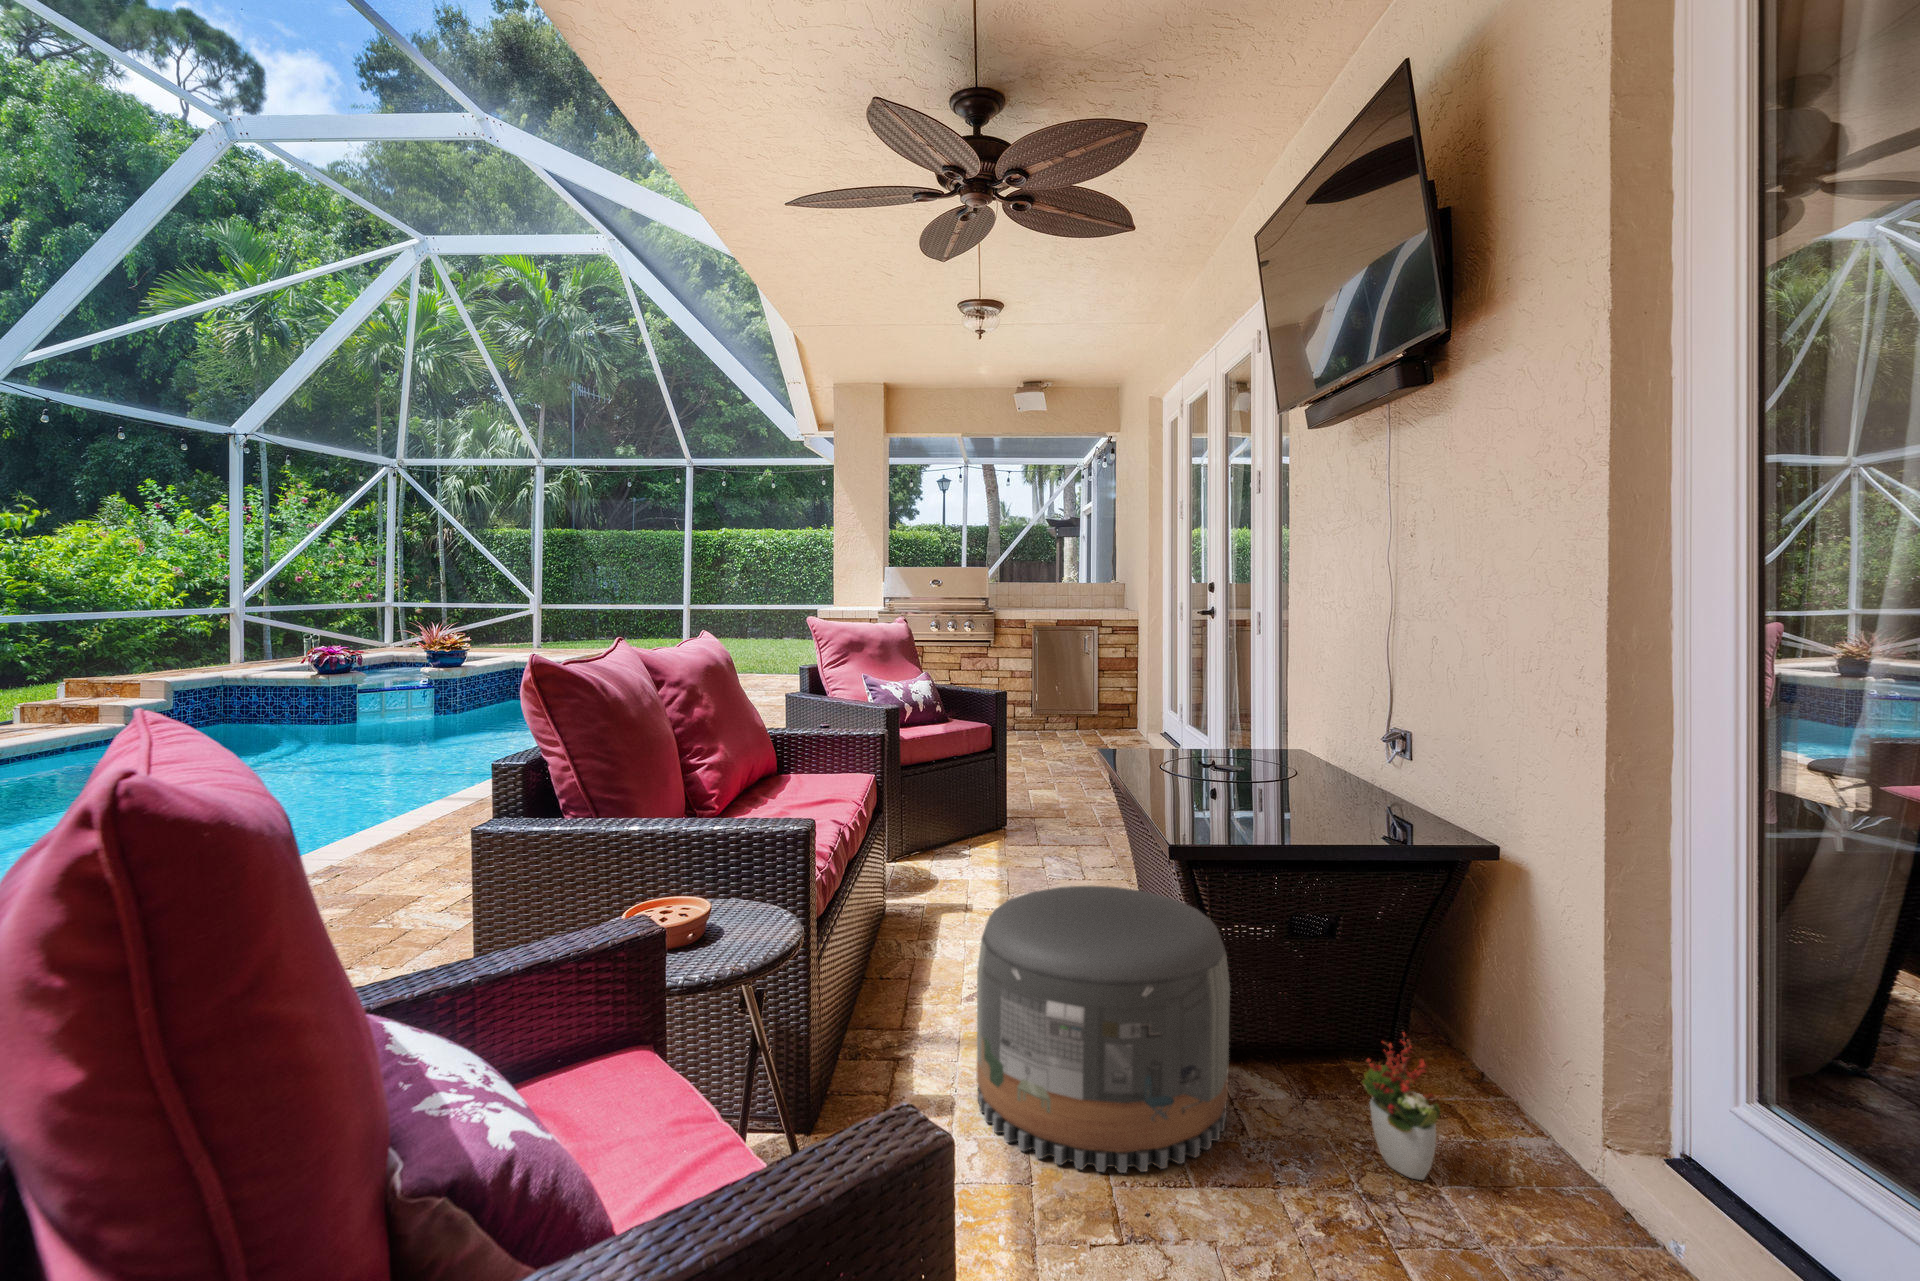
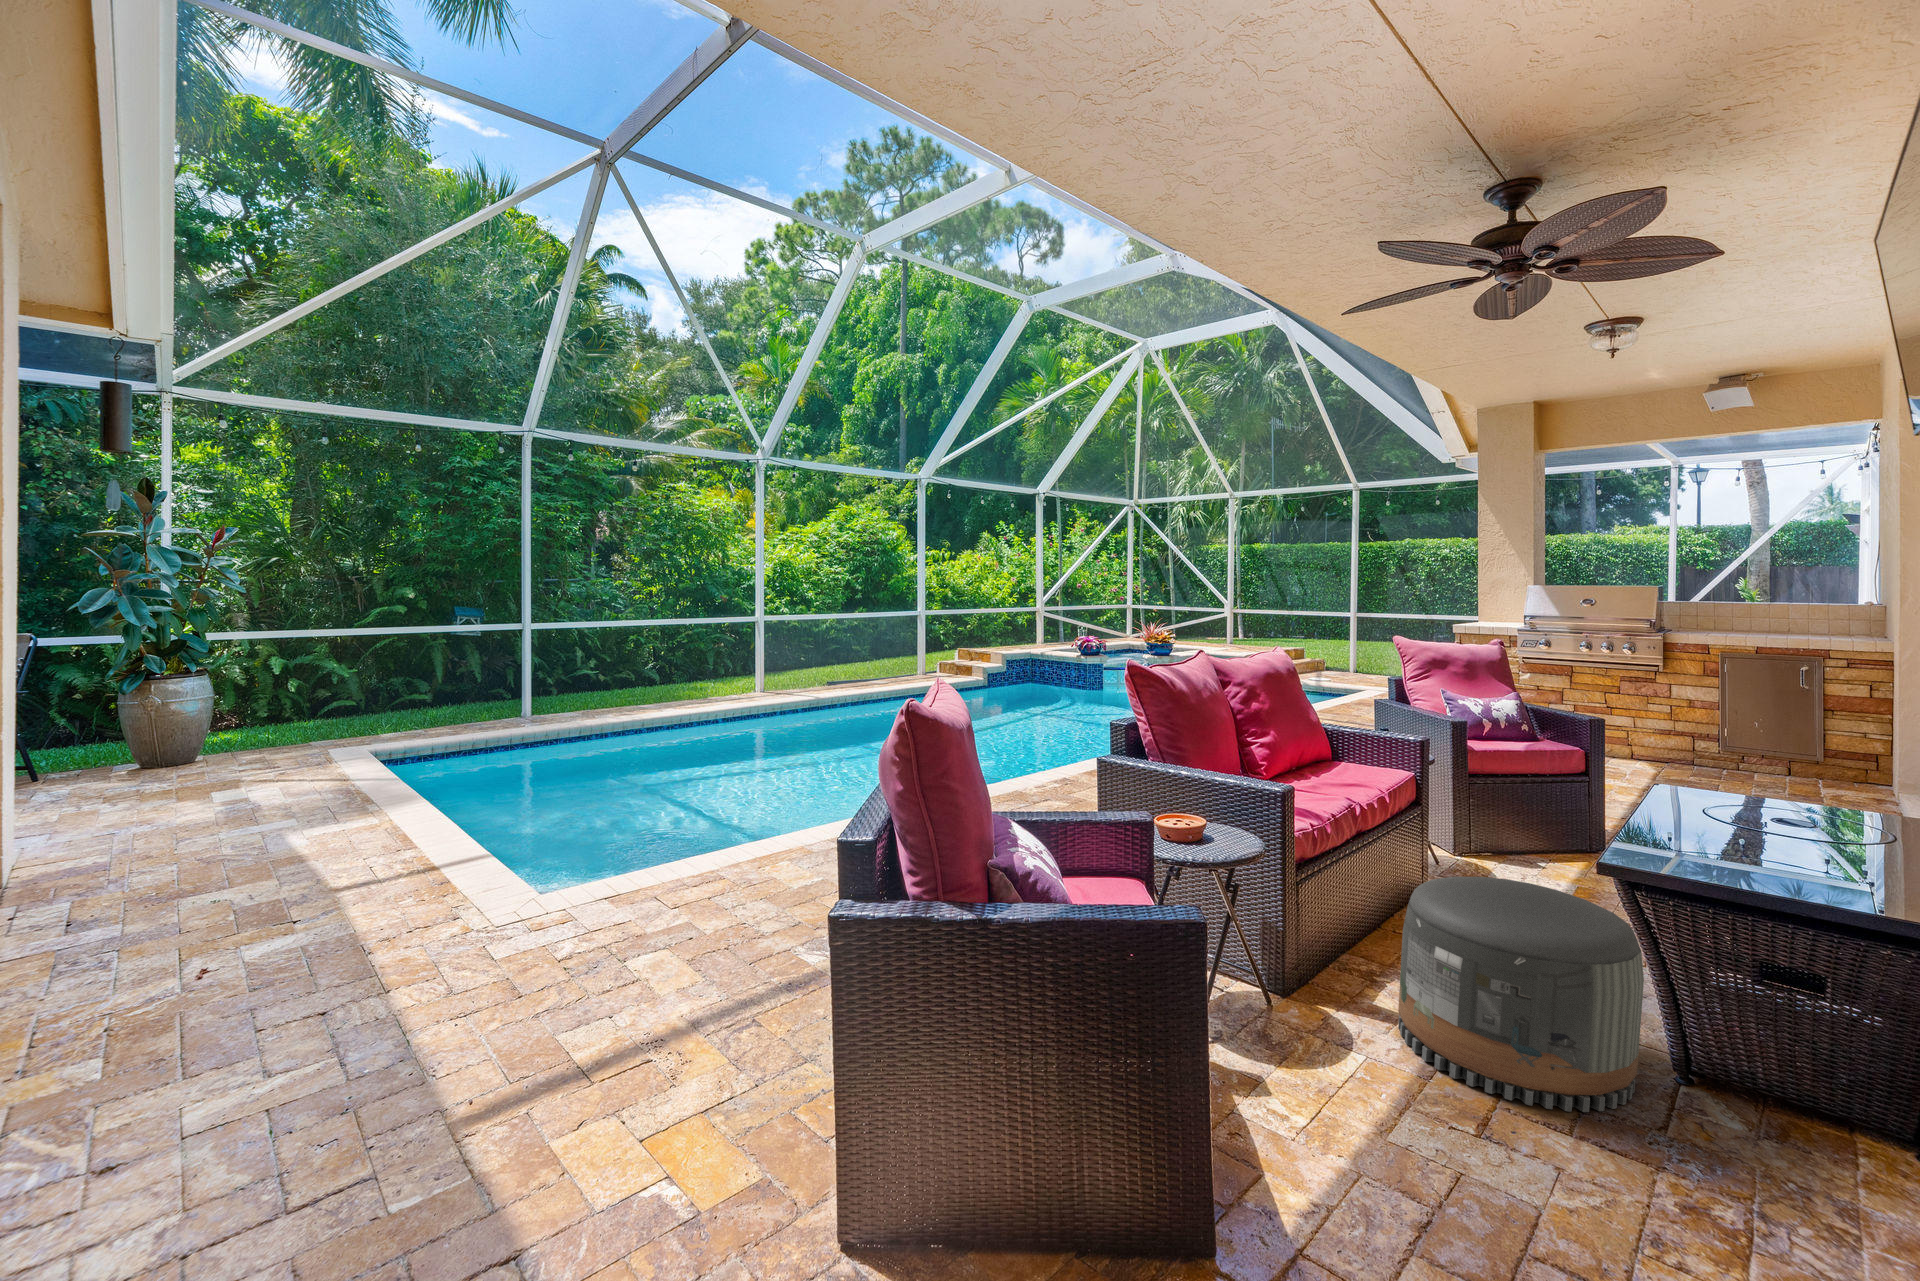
decorative plant: present [1362,1033,1440,1180] -> none [1750,1072,1837,1218]

